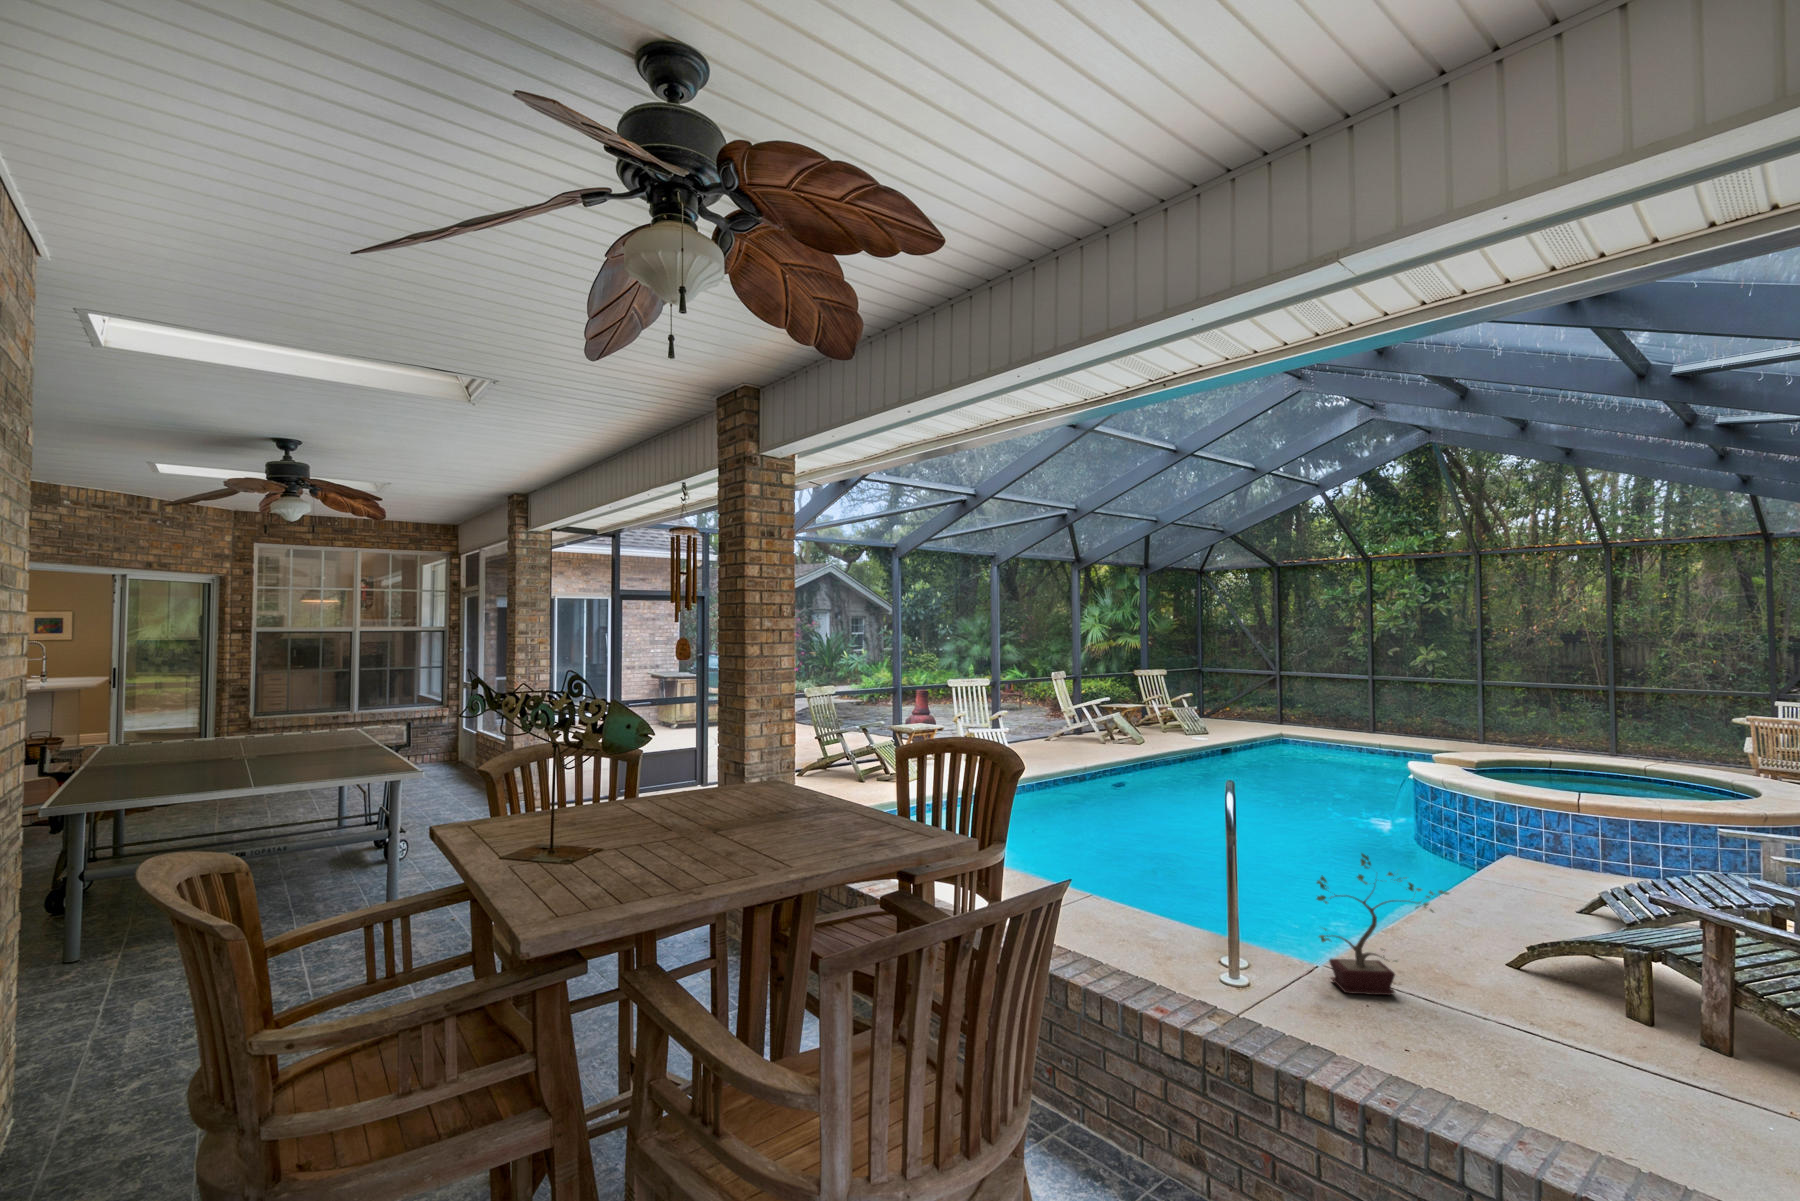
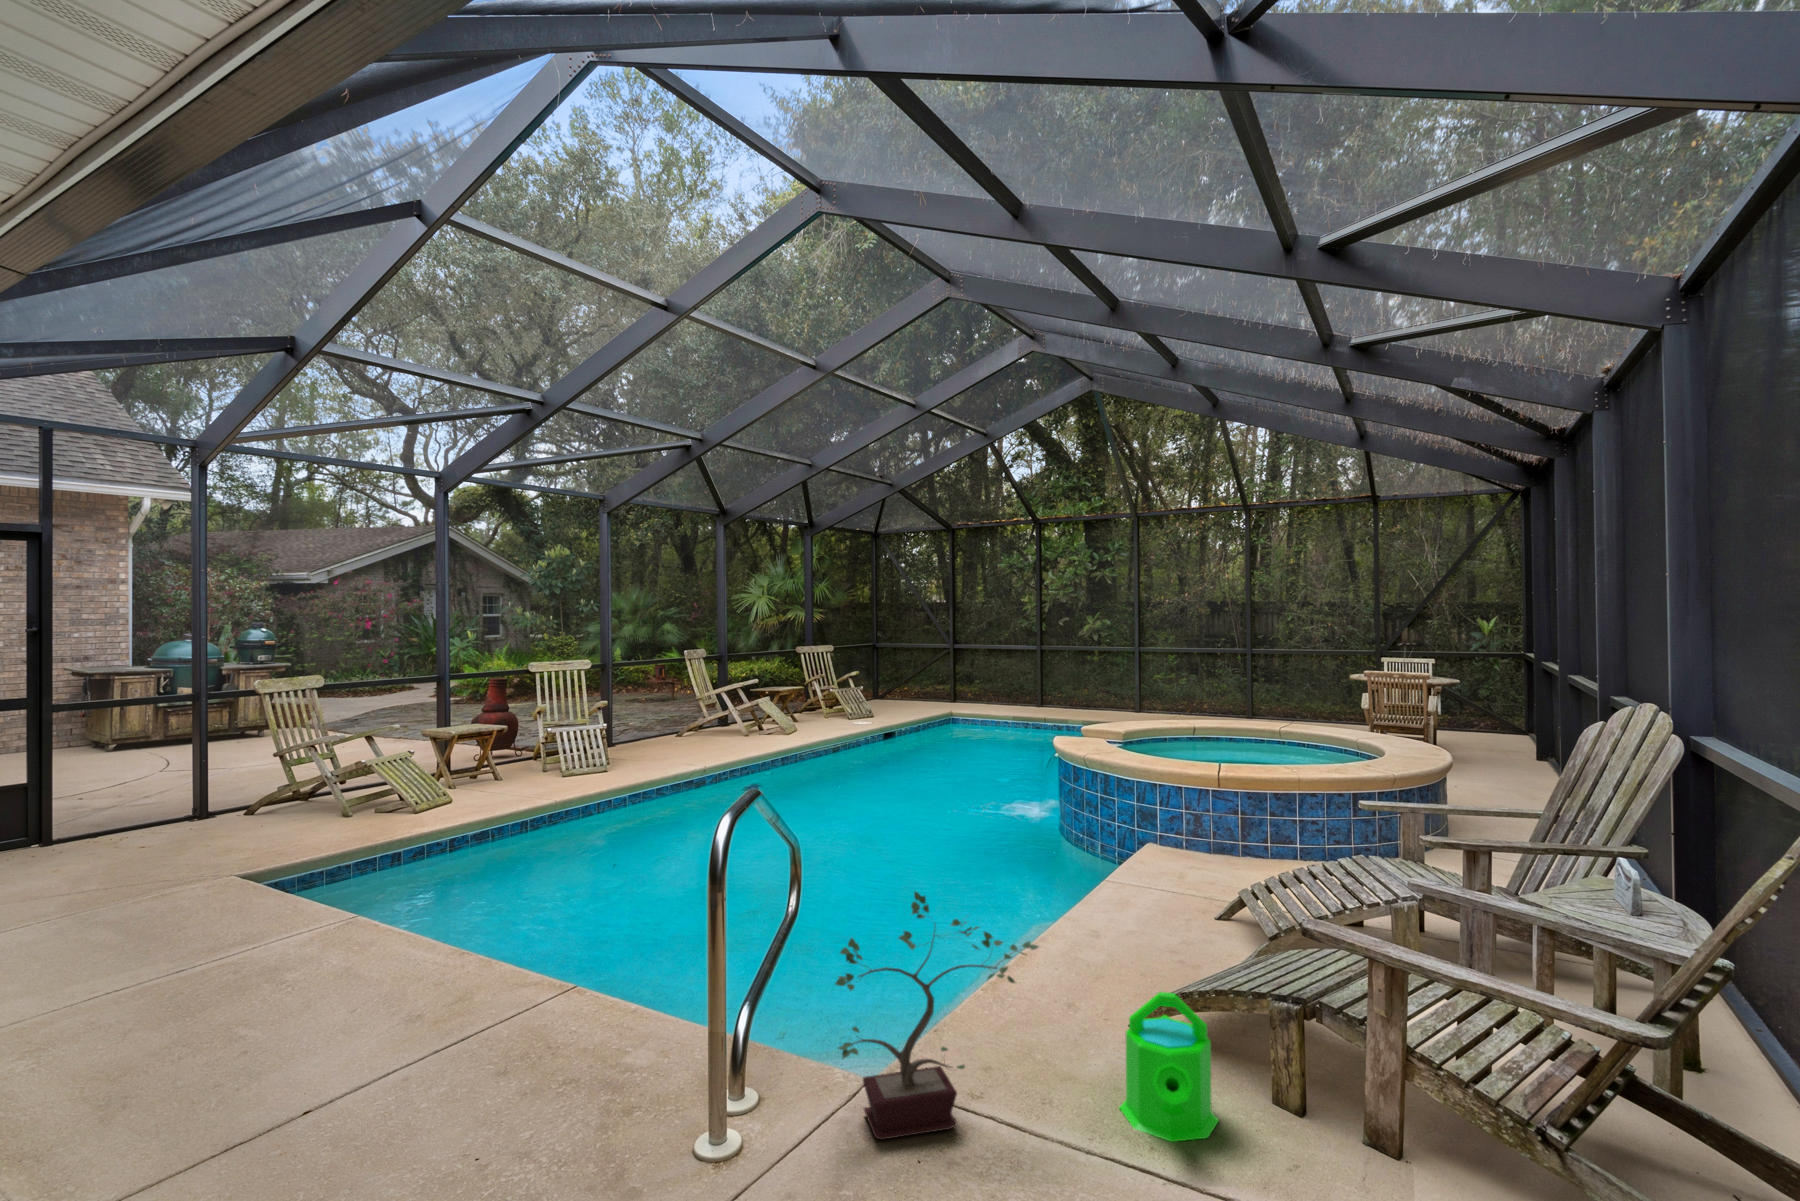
watering can: none [1508,933,1587,1027] -> present [1119,992,1219,1142]

